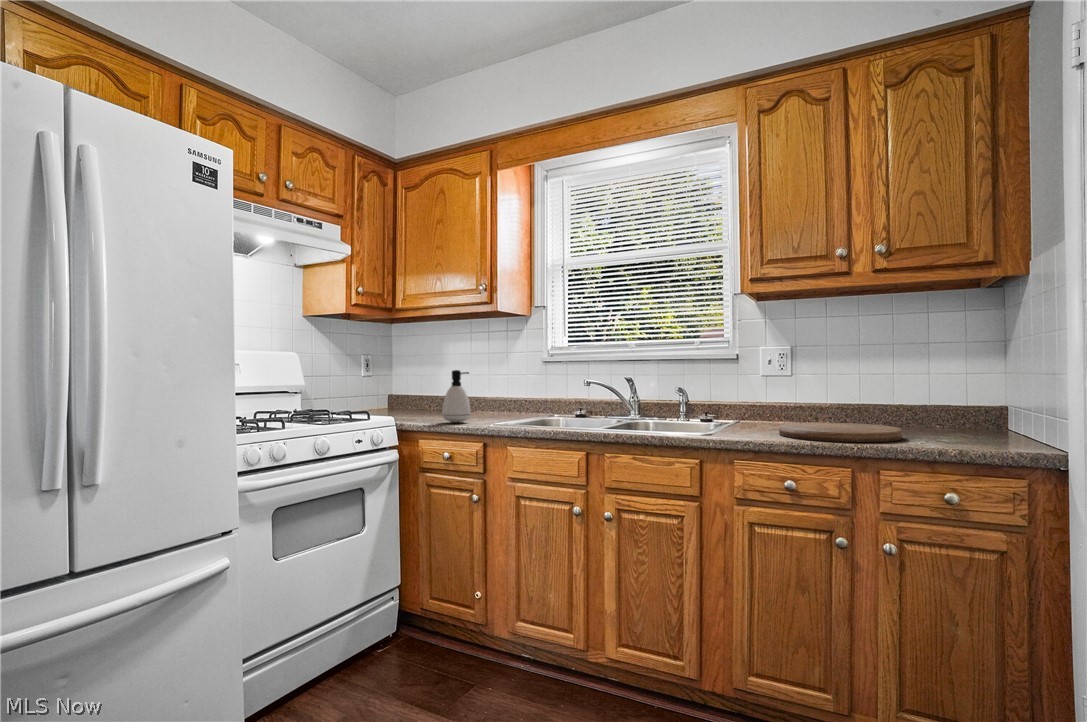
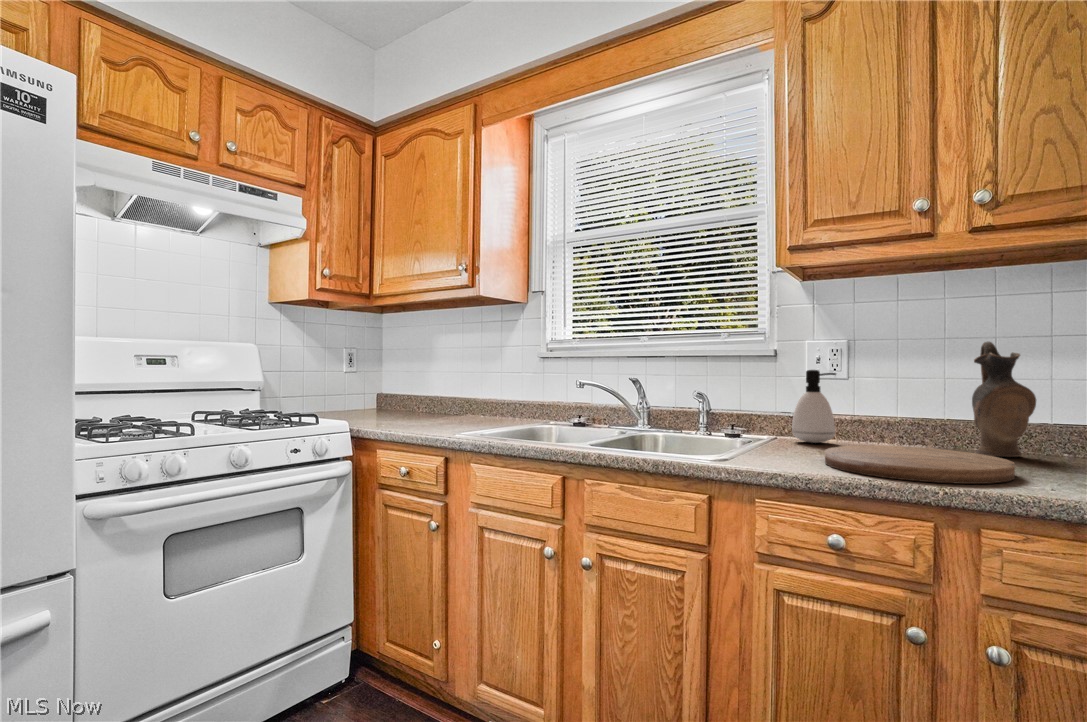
ceramic pitcher: none [878,347,919,428] -> present [972,342,1036,457]
soap dispenser: present [442,370,471,422] -> present [792,370,836,443]

